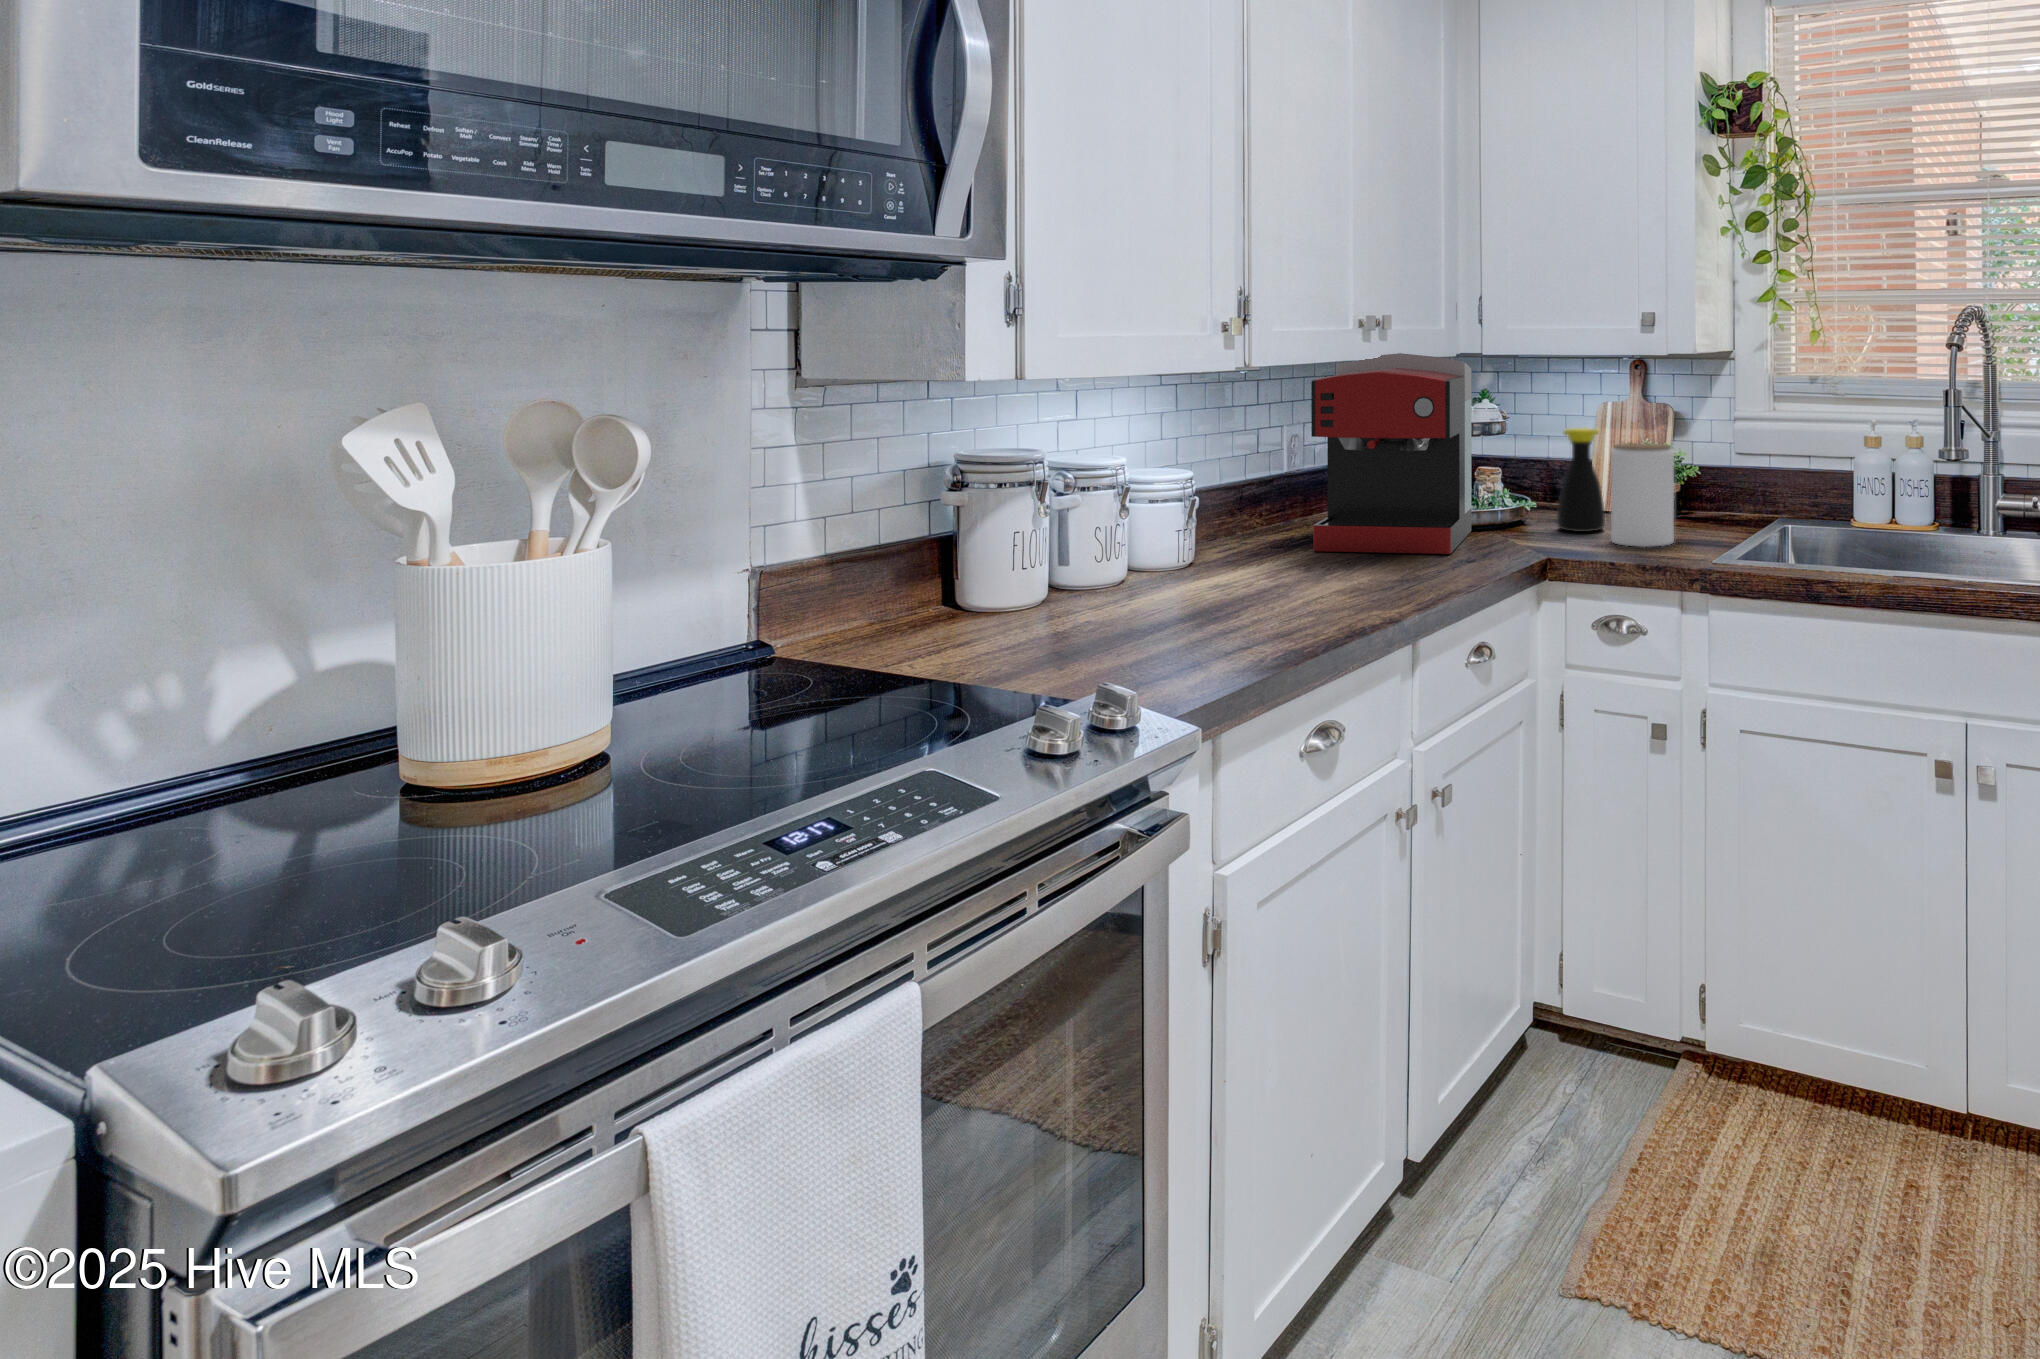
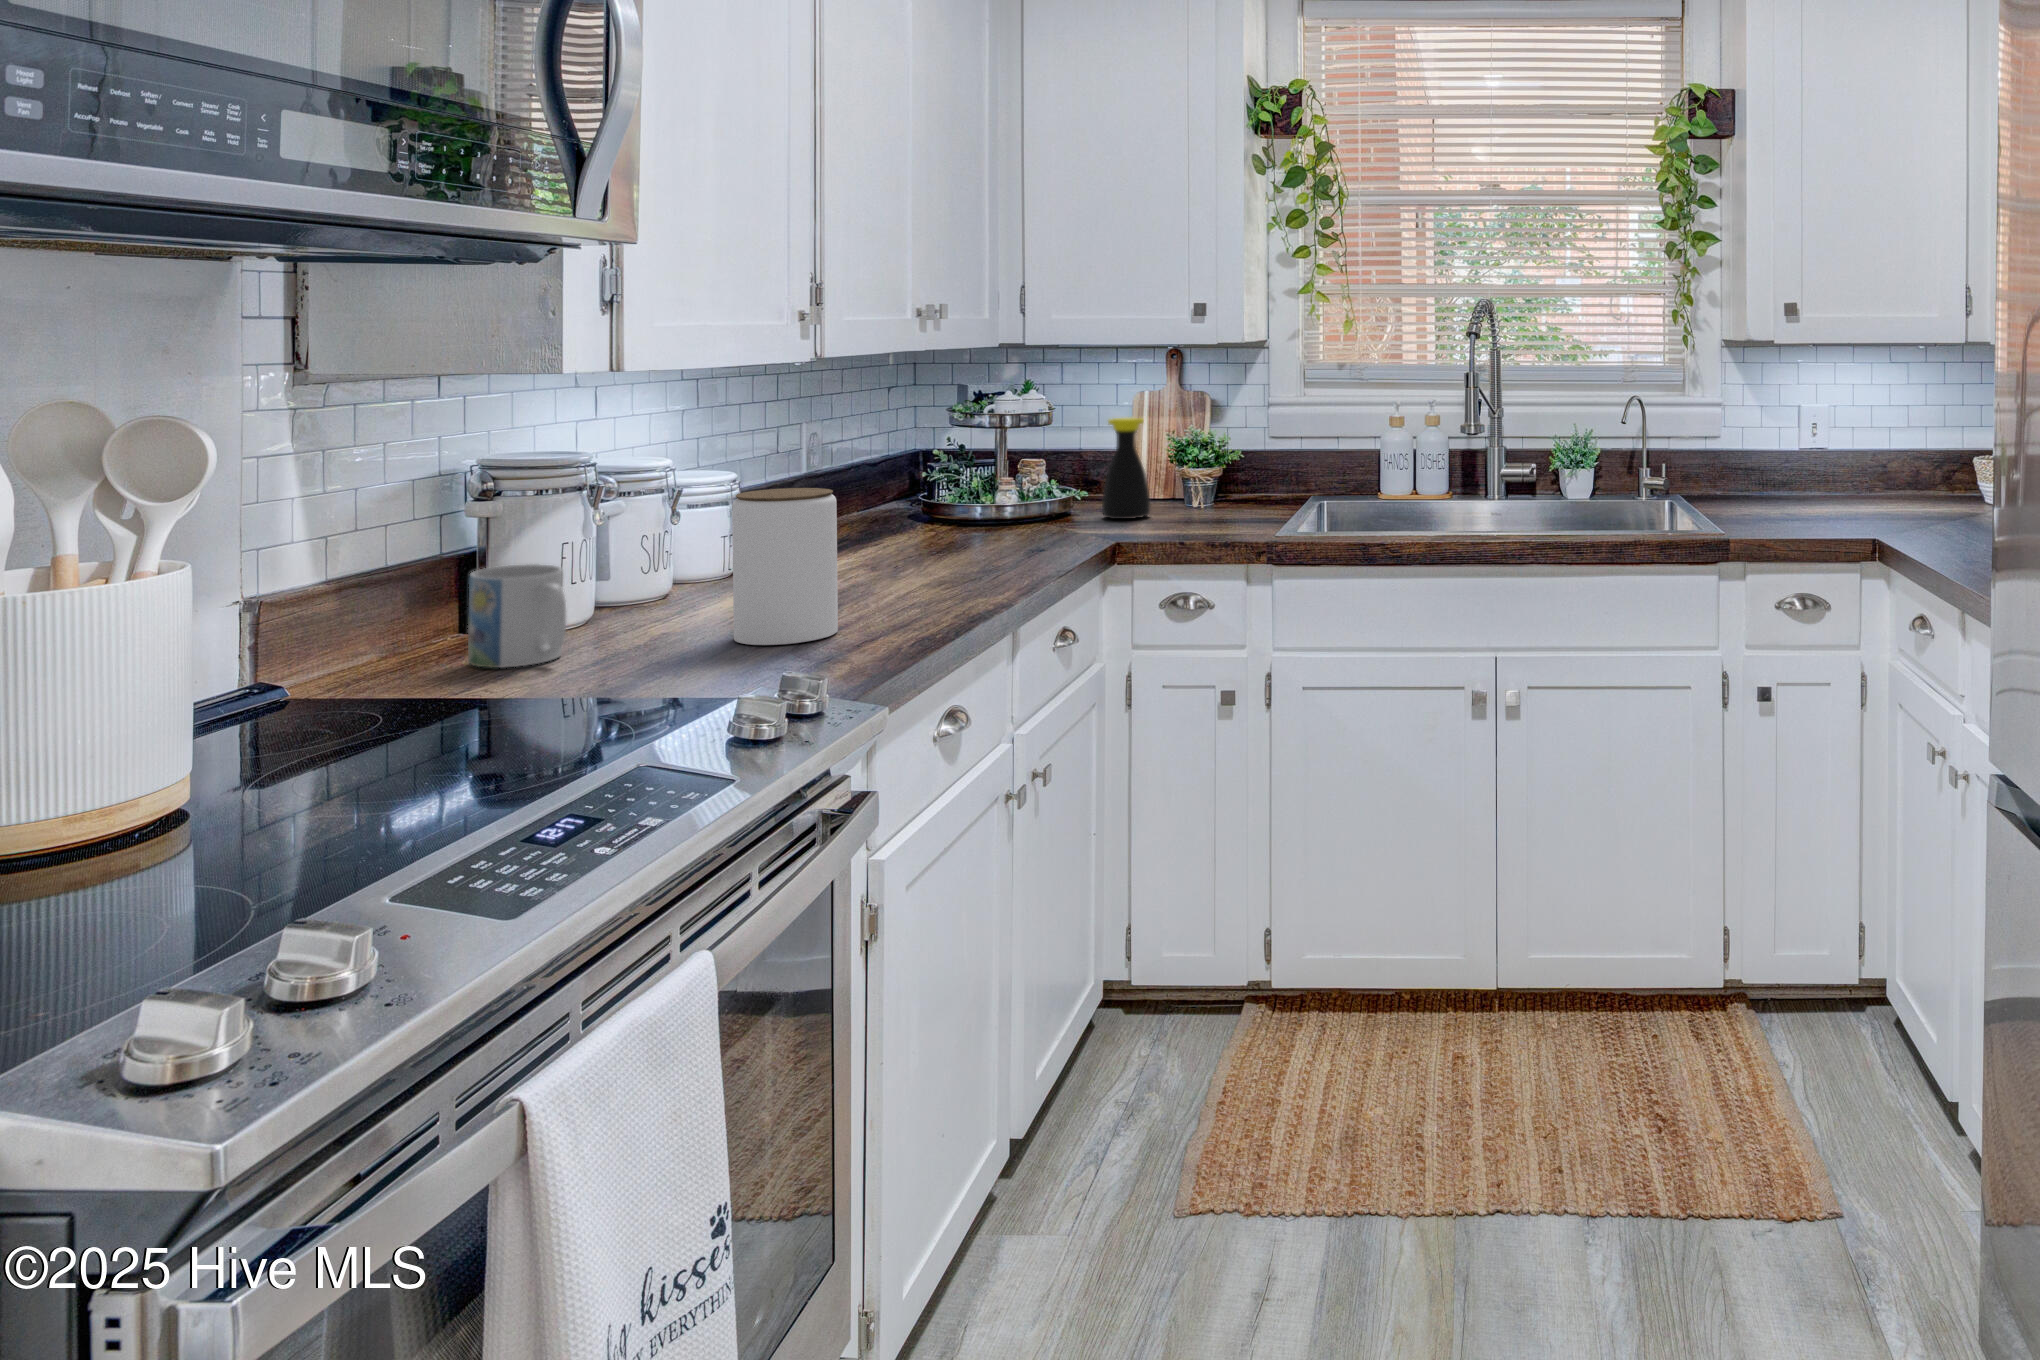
coffee maker: present [1311,353,1471,554] -> none [855,345,1015,551]
jar: present [1611,443,1674,547] -> present [732,488,838,645]
mug: none [907,556,986,653] -> present [468,564,566,668]

